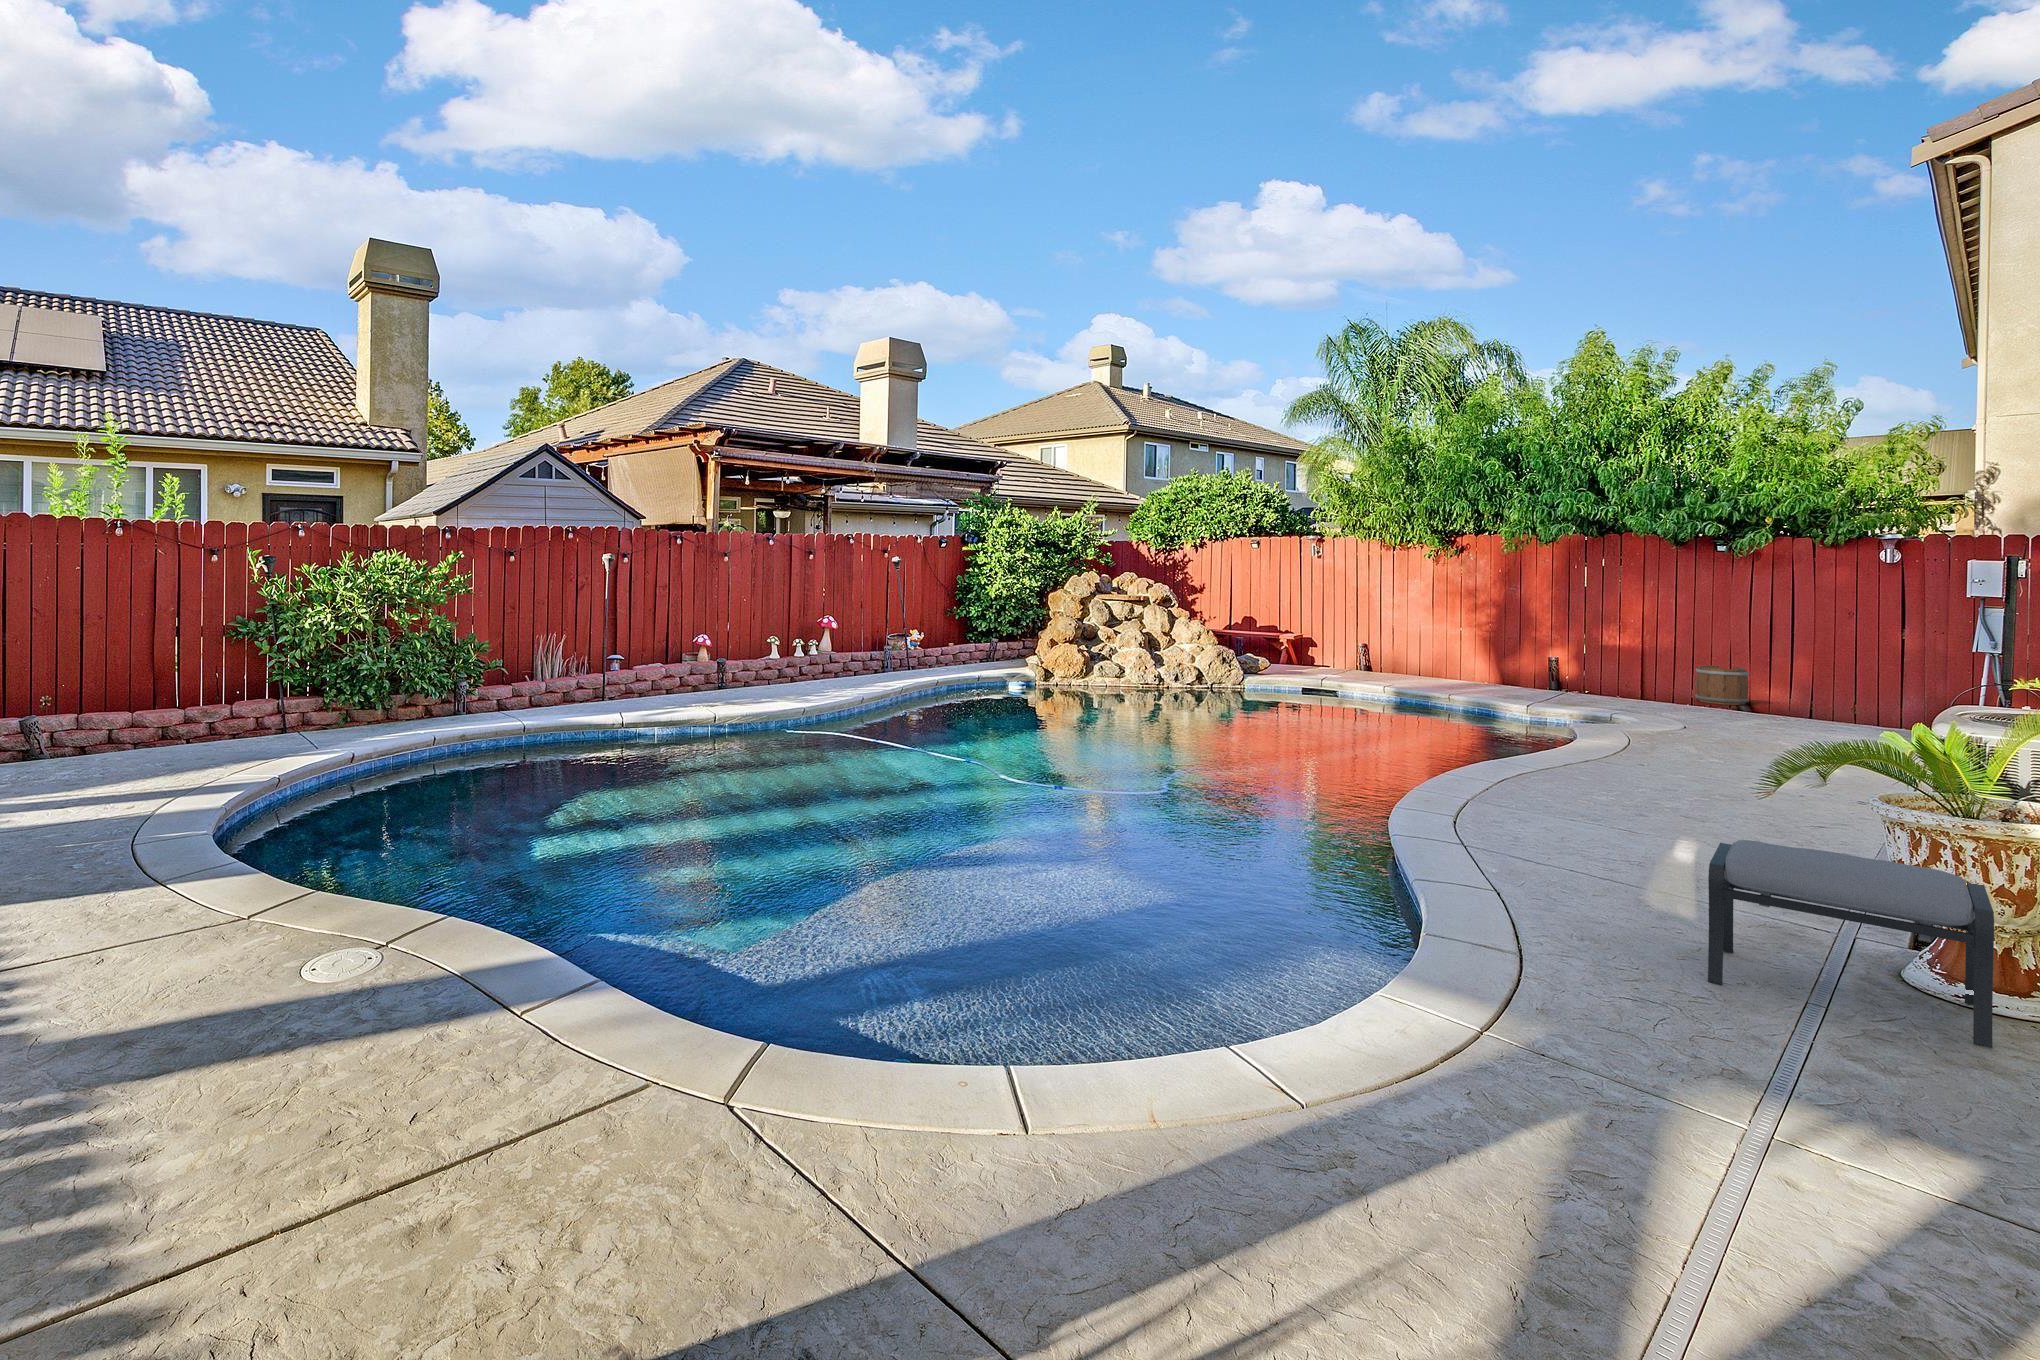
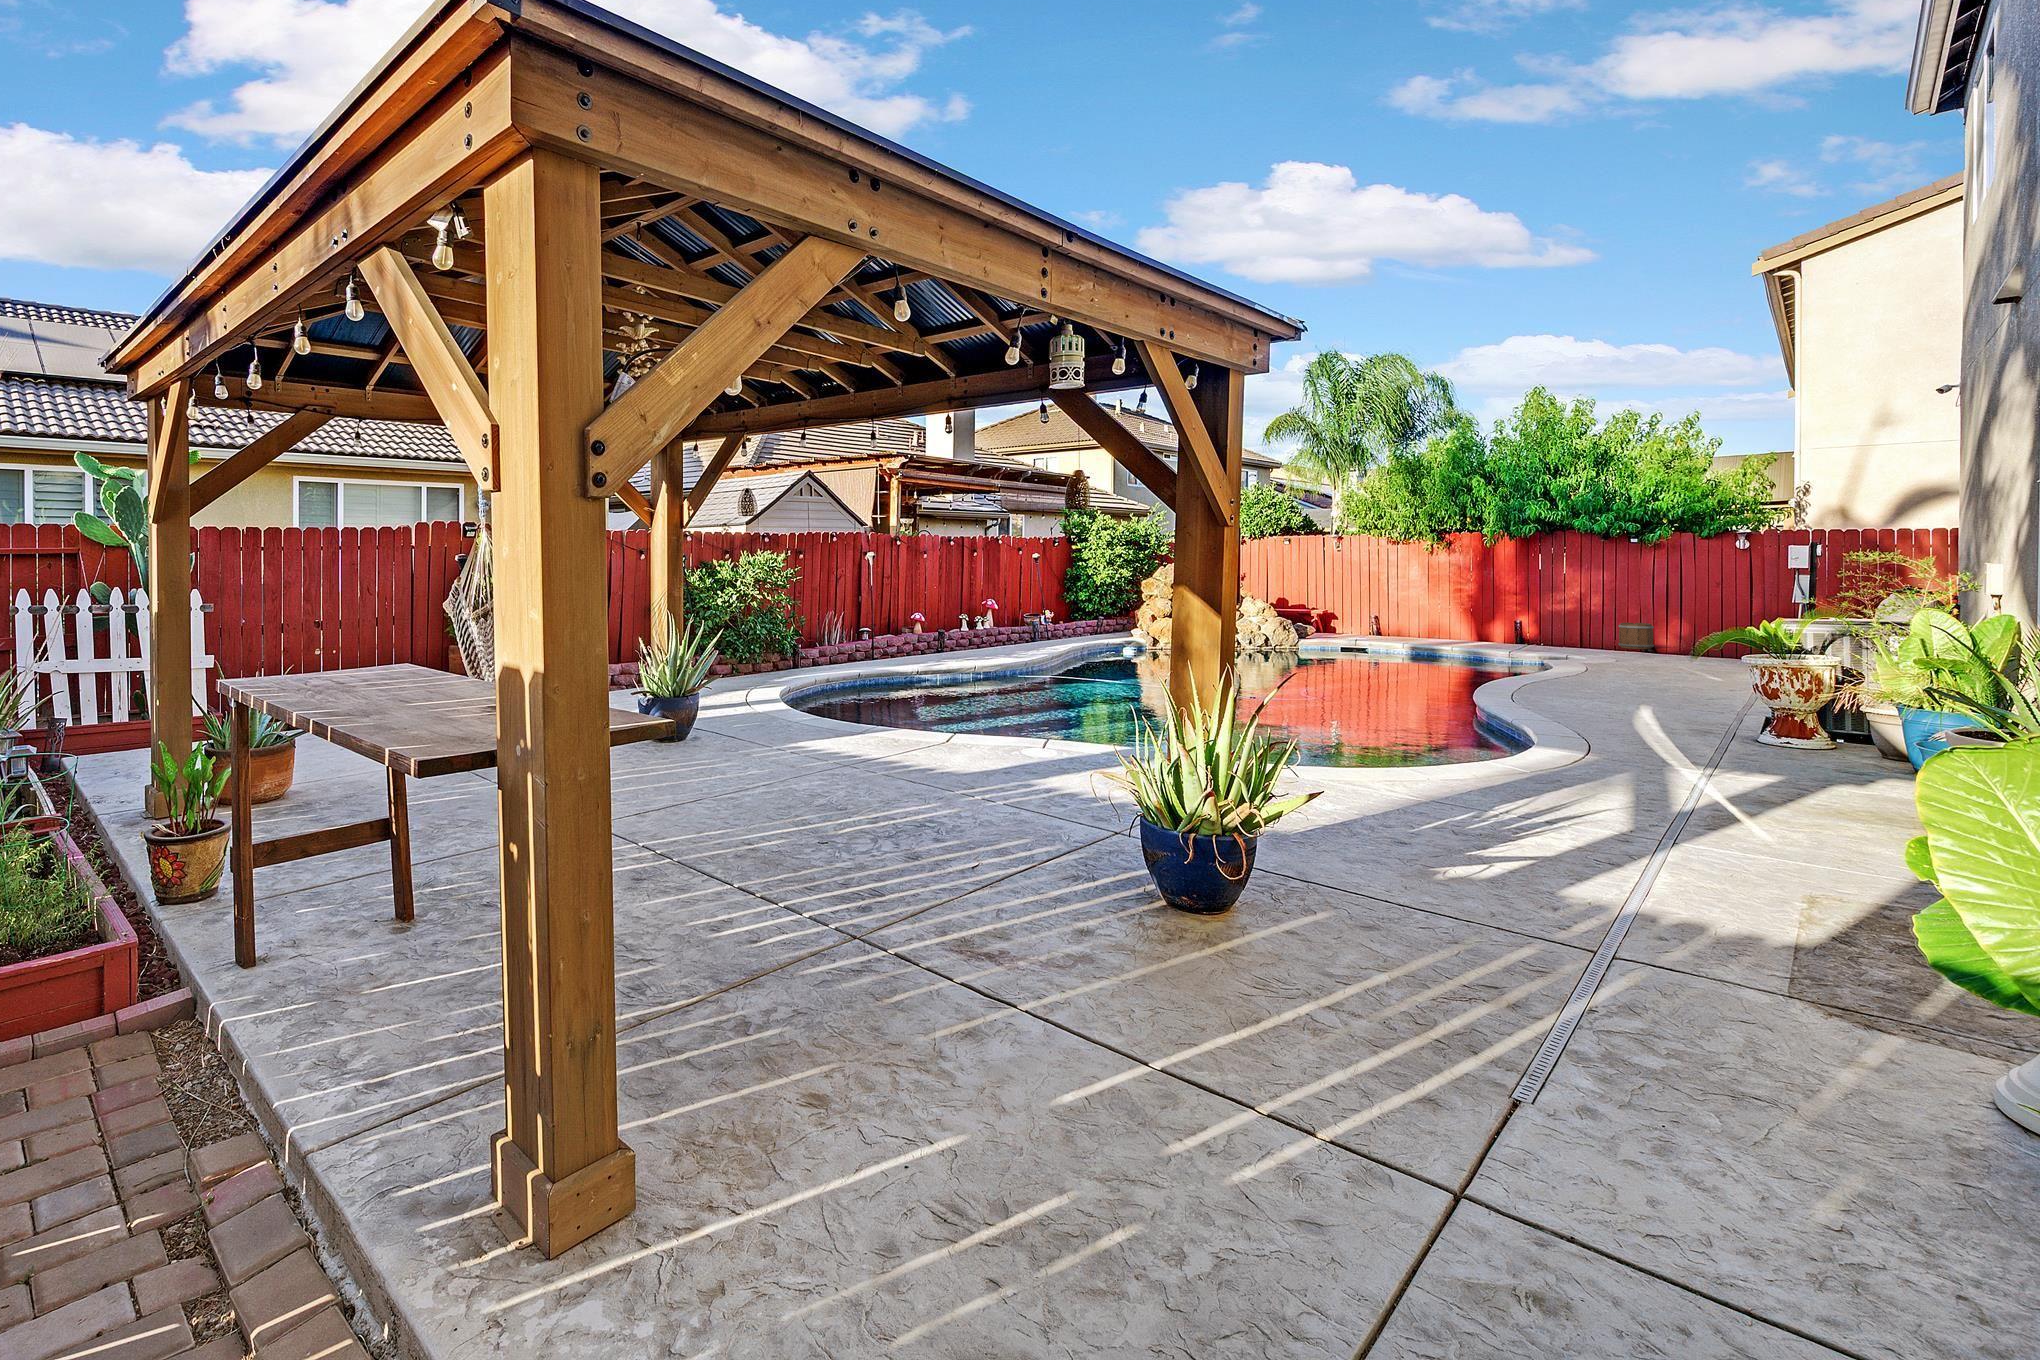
ottoman: present [1708,840,1994,1048] -> none [1677,680,1795,752]

